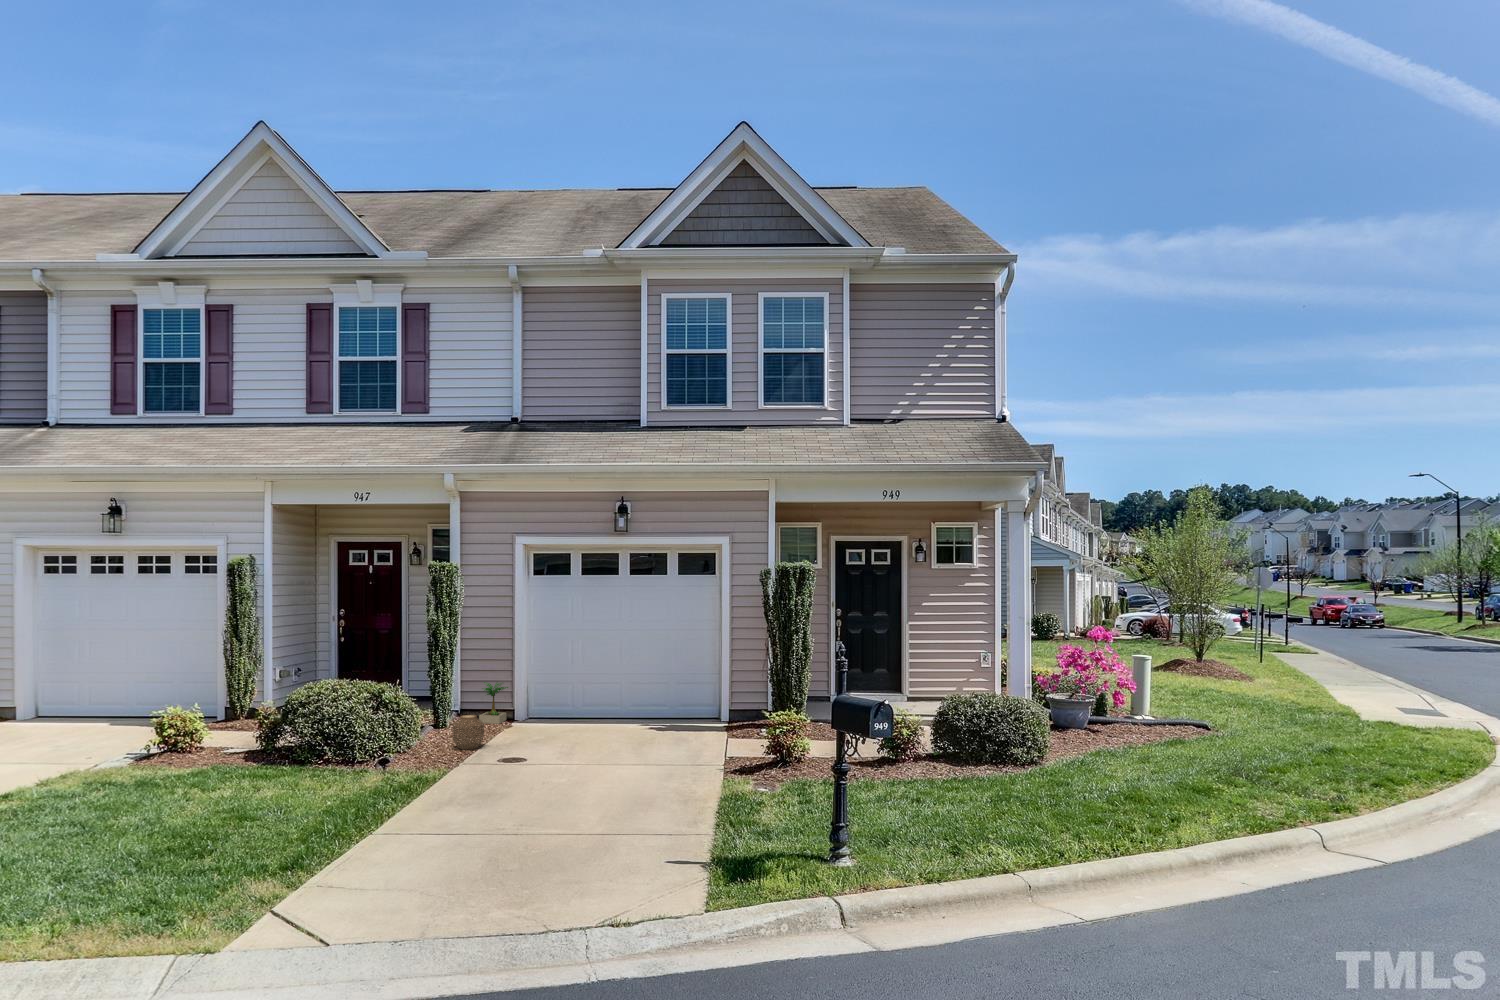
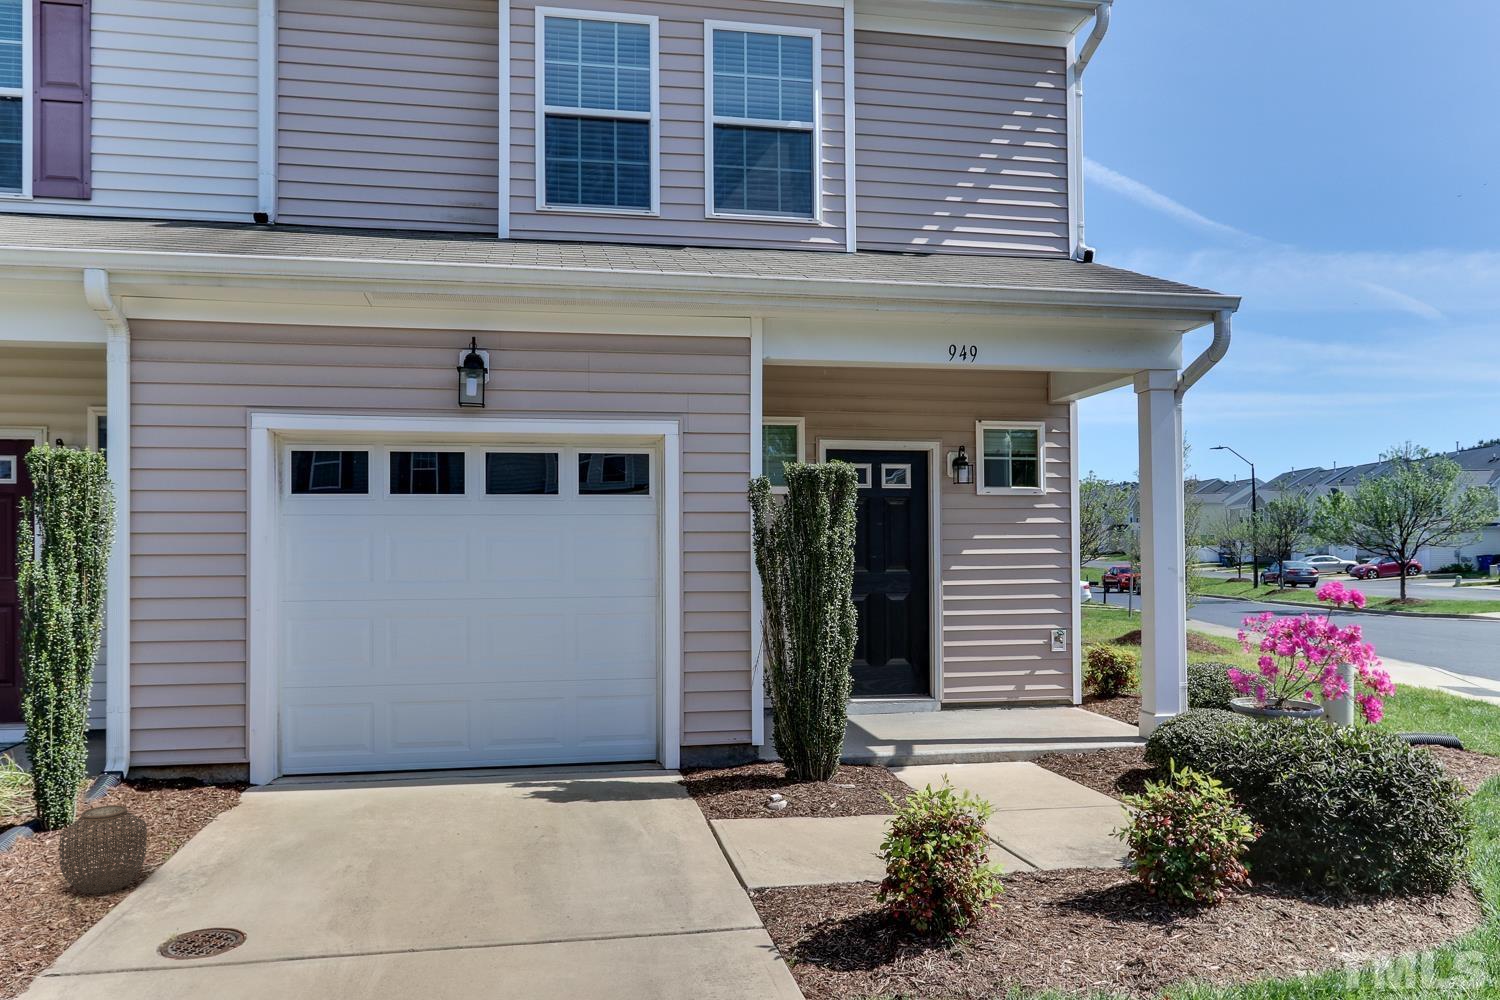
potted plant: present [479,682,508,724] -> none [164,706,235,797]

